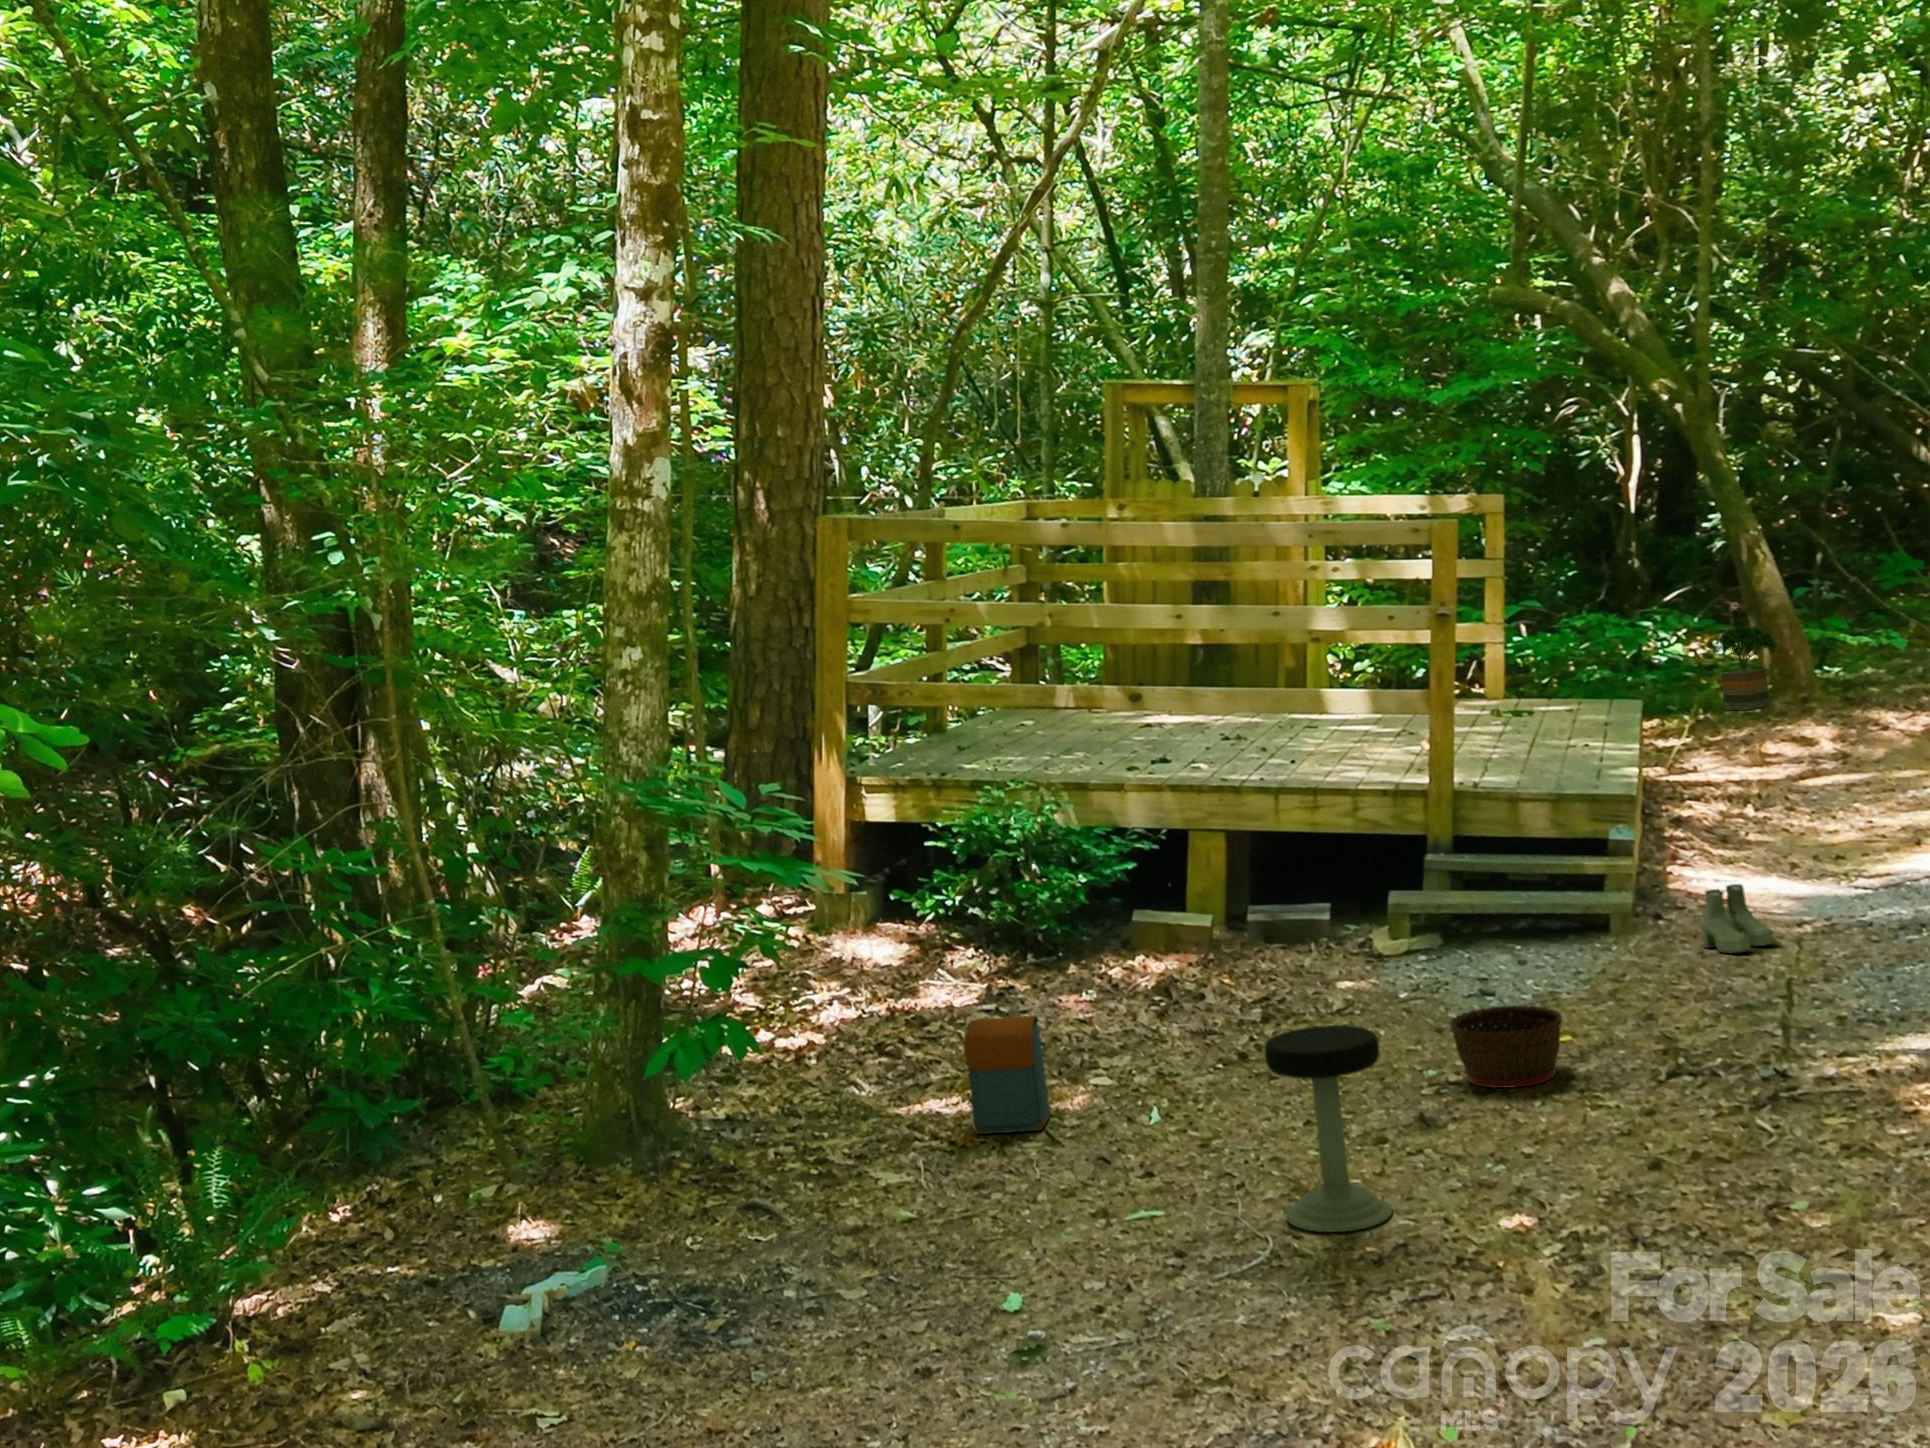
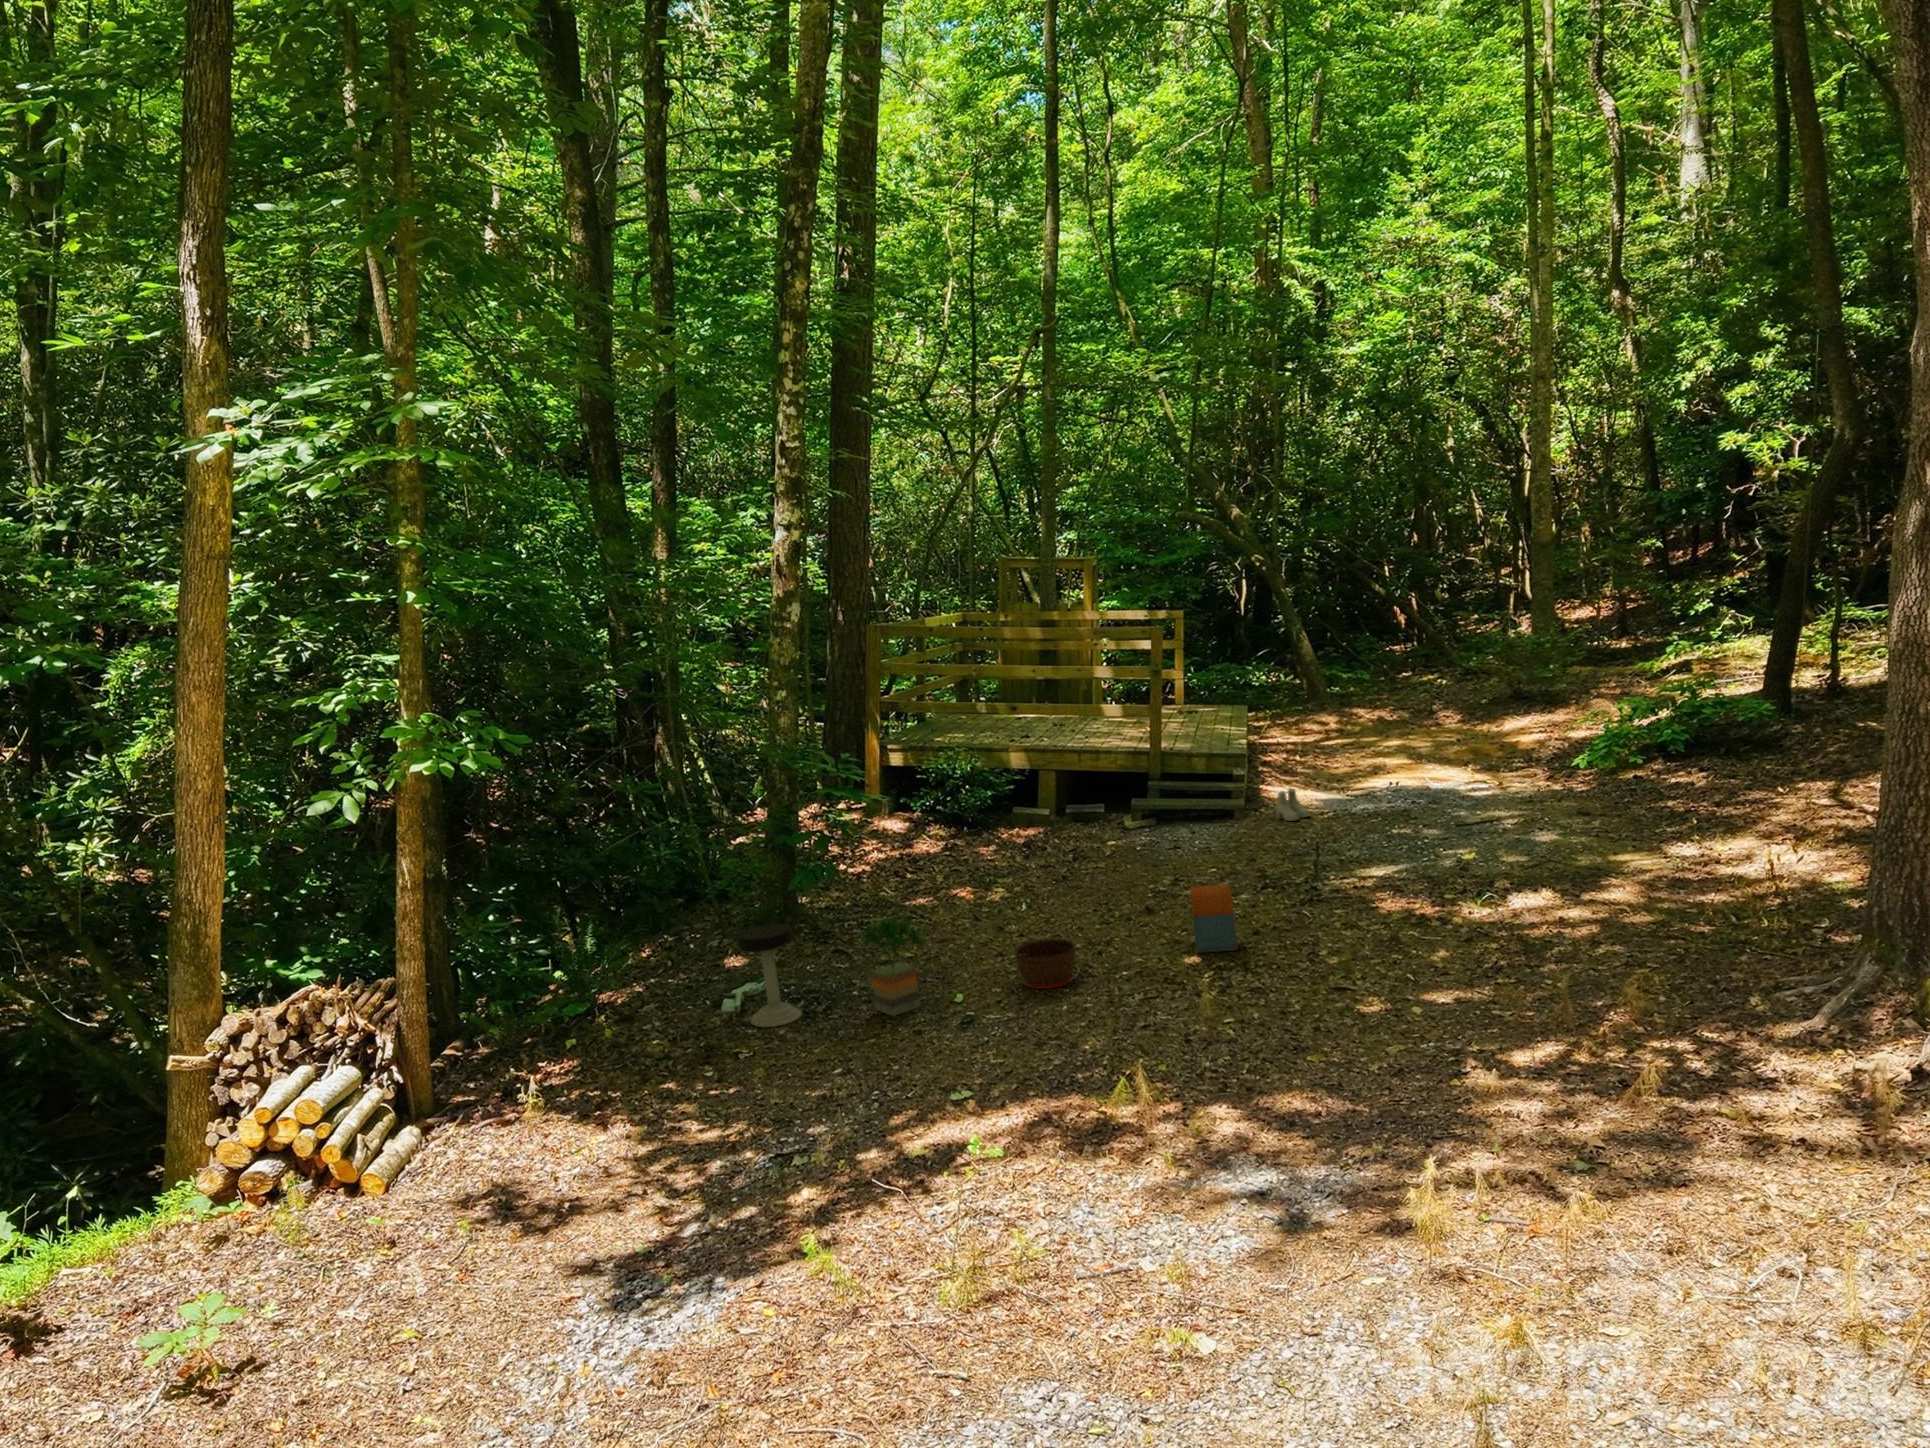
potted tree: present [1712,626,1777,710] -> present [860,918,926,1016]
basket: present [1450,1005,1562,1088] -> present [1014,939,1076,989]
backpack: present [964,1015,1051,1134] -> present [1190,884,1238,953]
stool: present [1265,1025,1392,1232] -> present [737,924,802,1027]

